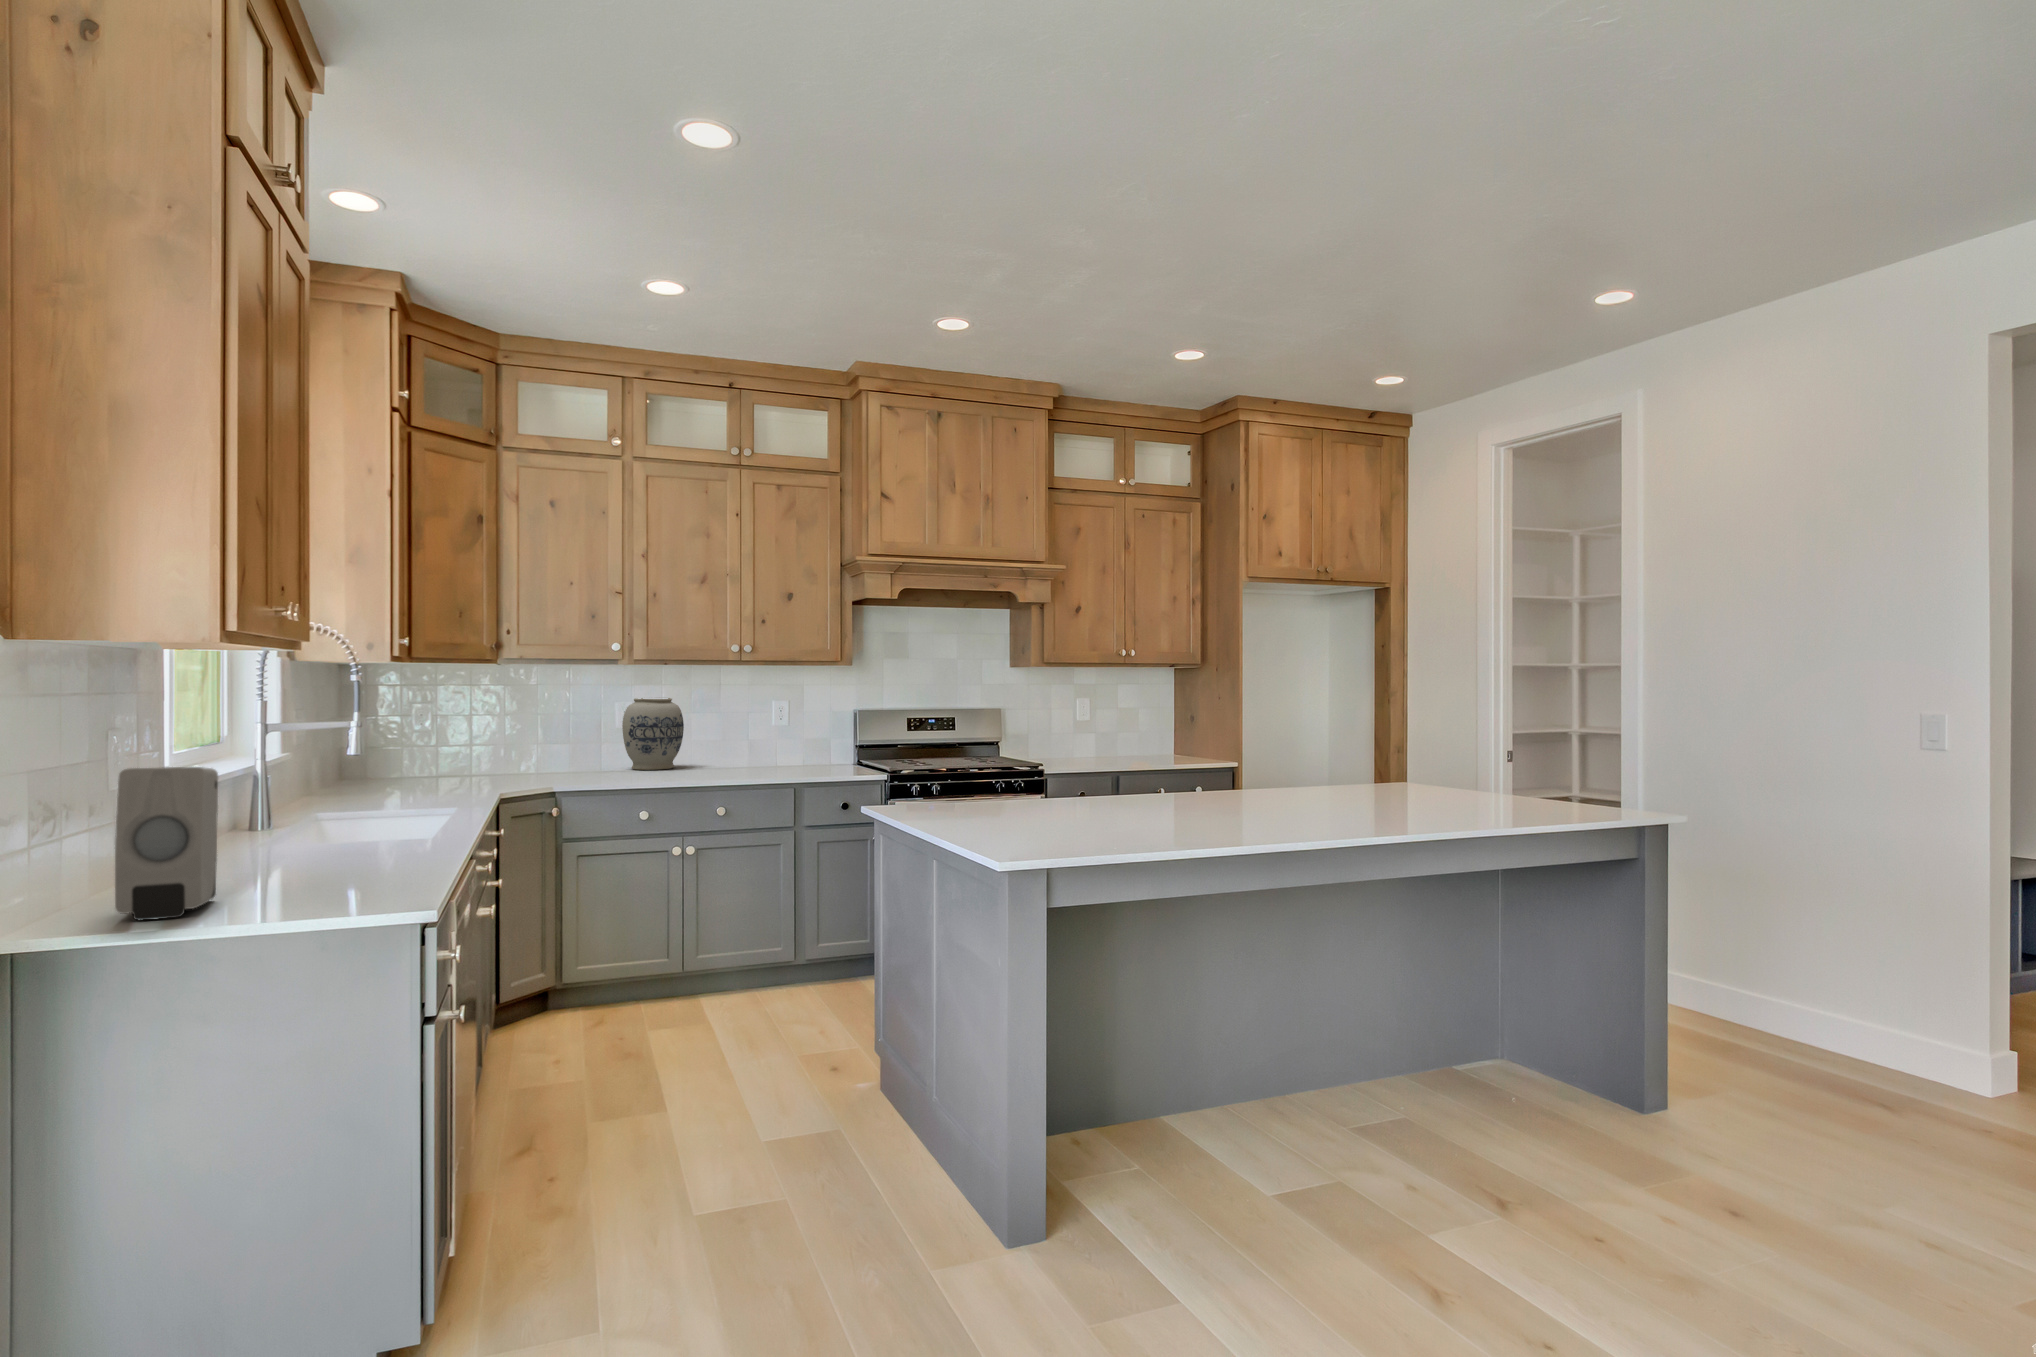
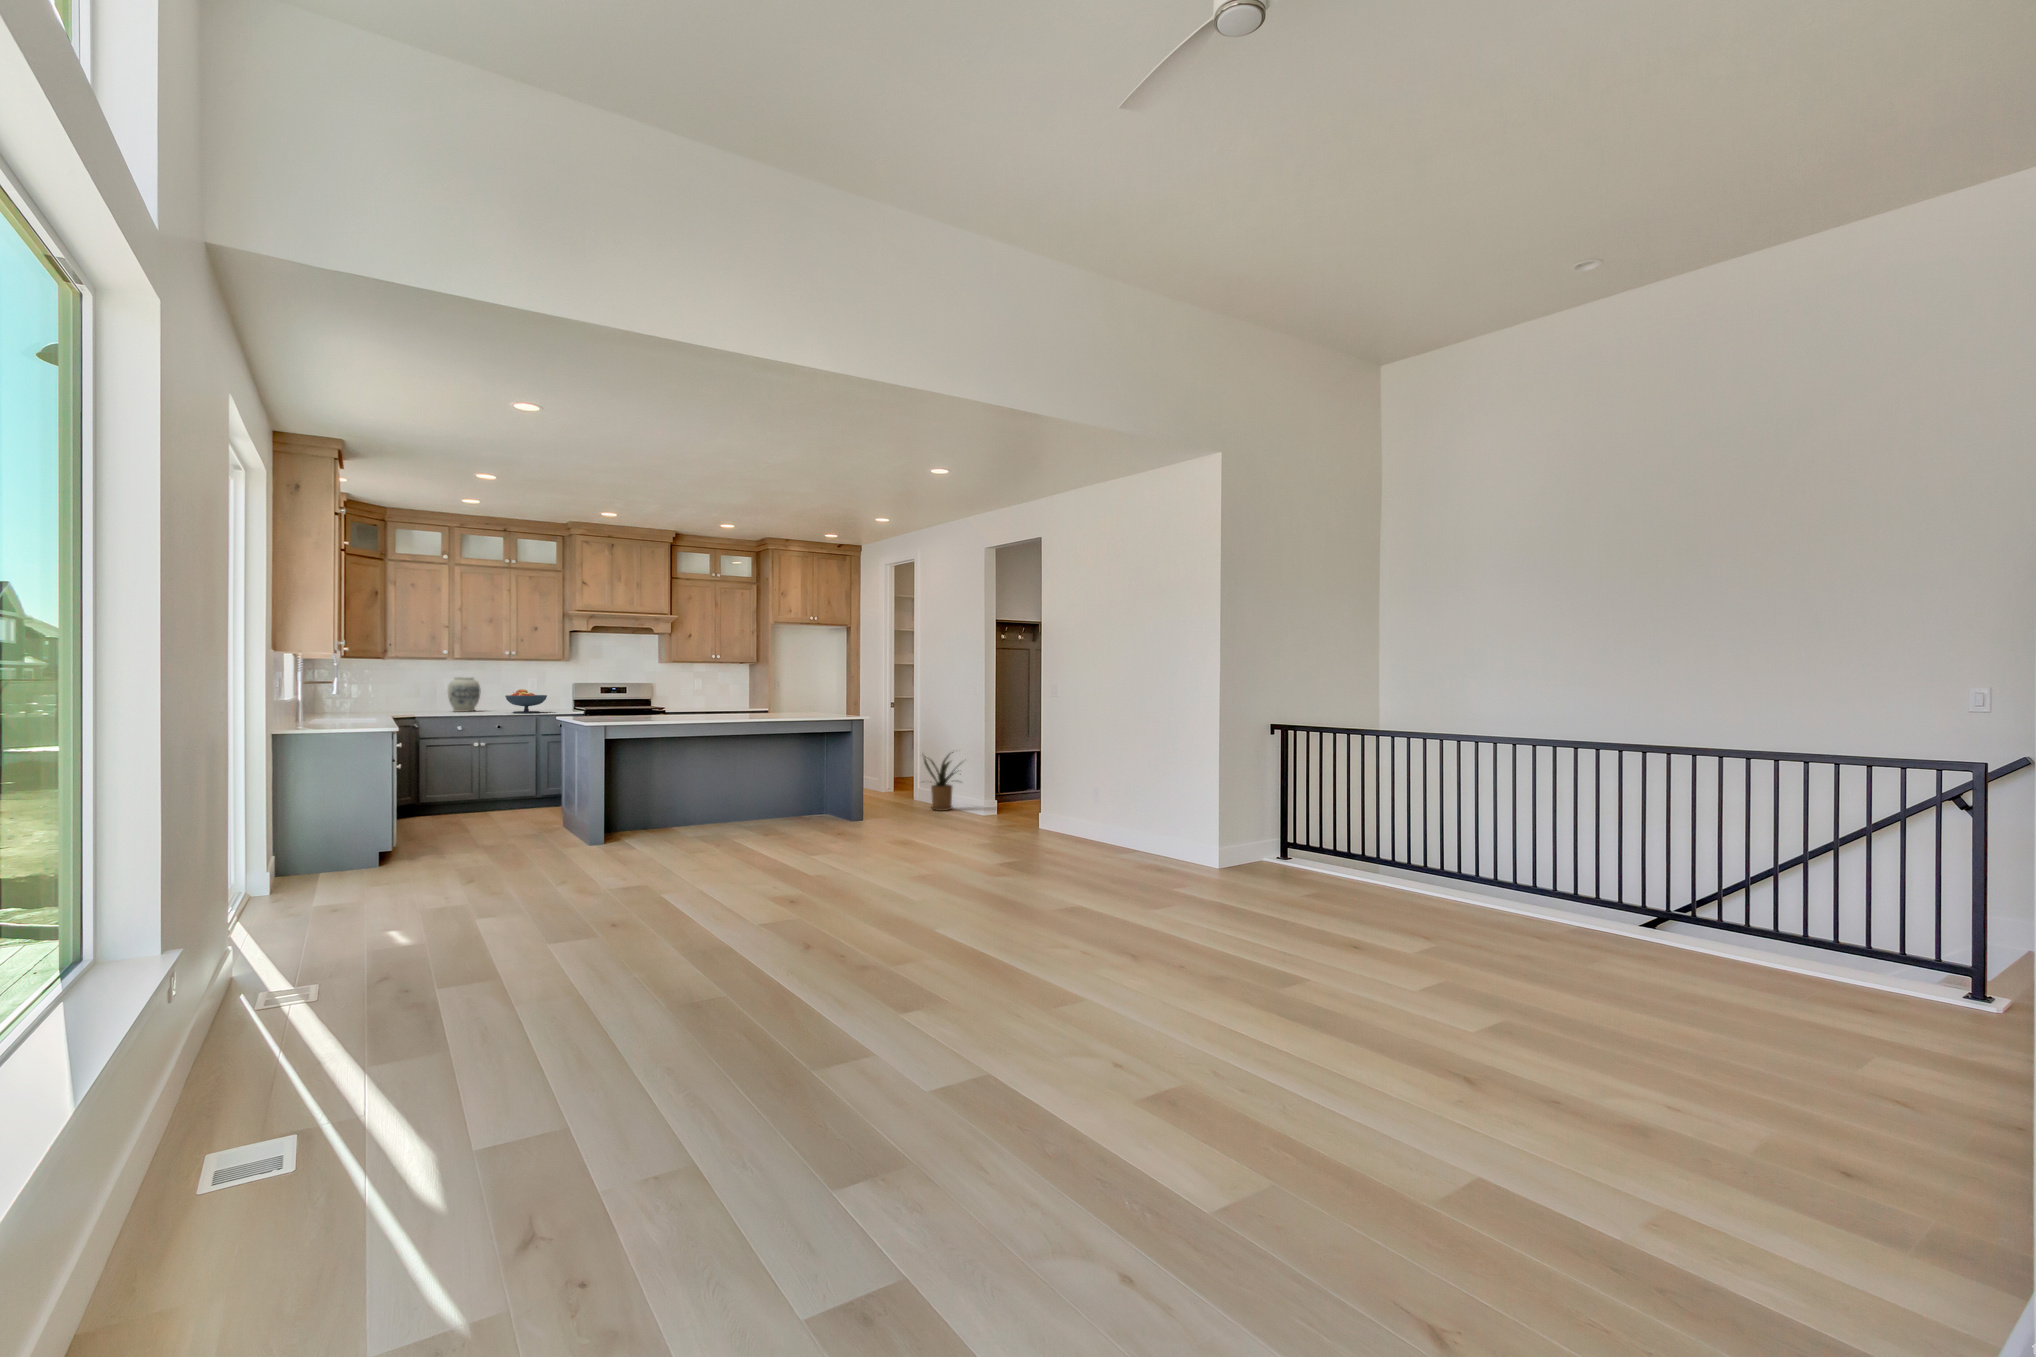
fruit bowl: none [729,725,812,778] -> present [505,689,547,713]
soap dispenser: present [115,767,218,920] -> none [312,690,339,733]
house plant: none [1720,906,1910,1076] -> present [924,752,958,811]

